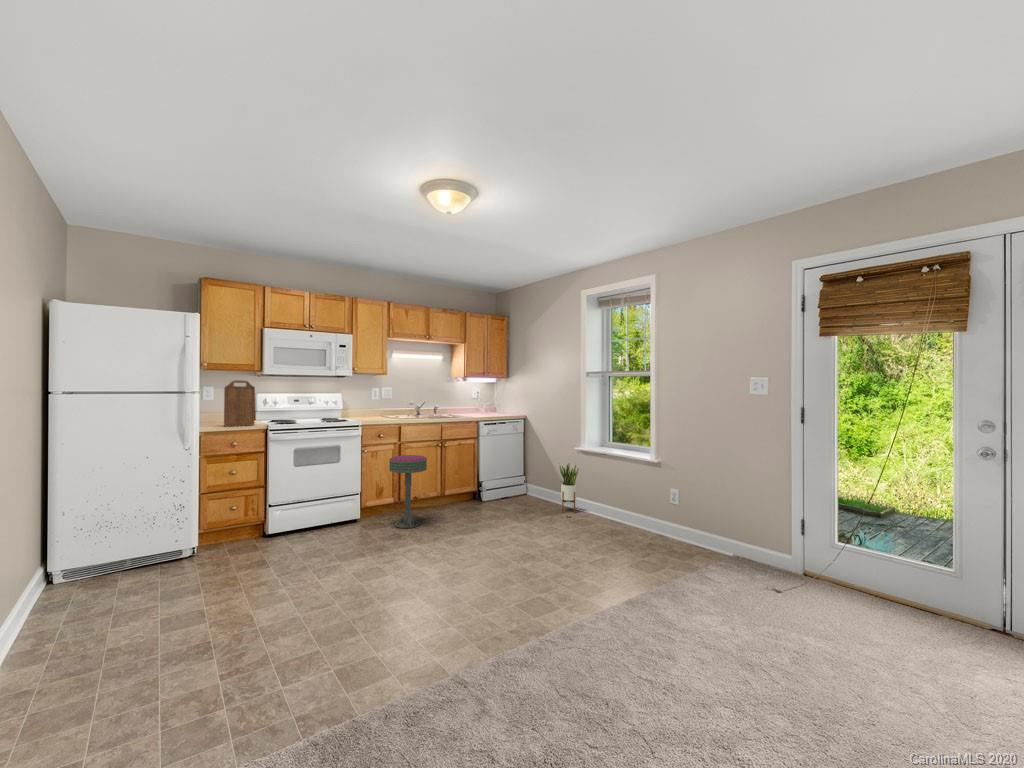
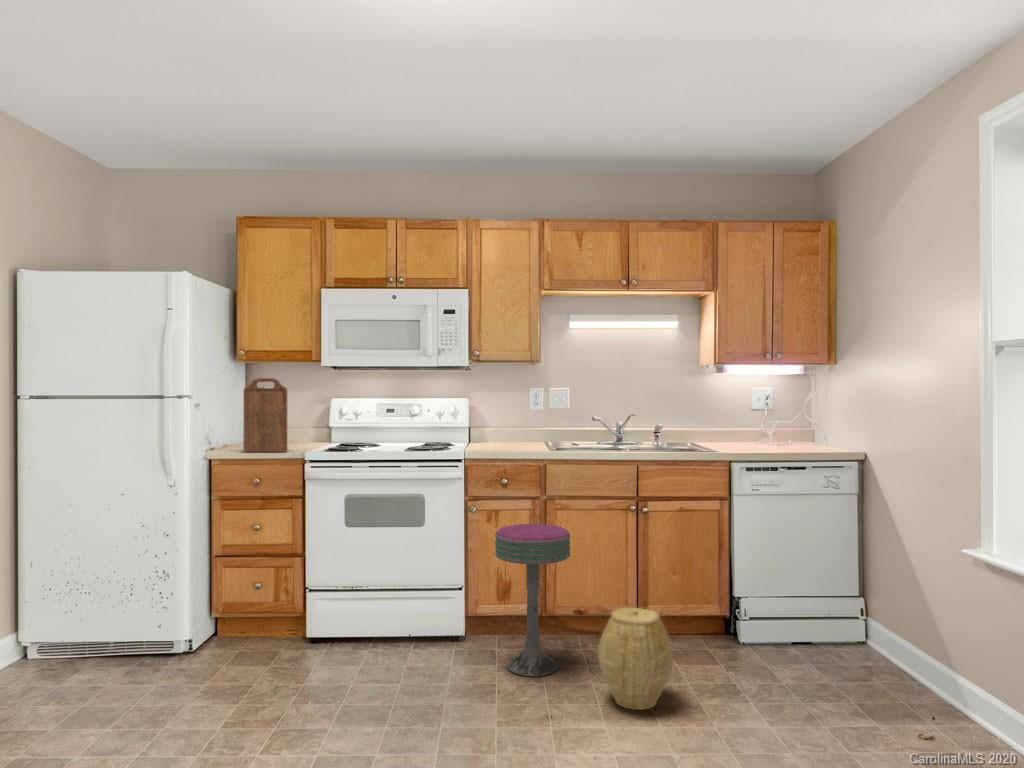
potted plant: present [558,460,579,513] -> none [910,574,971,731]
woven basket: none [449,486,482,529] -> present [598,608,673,710]

